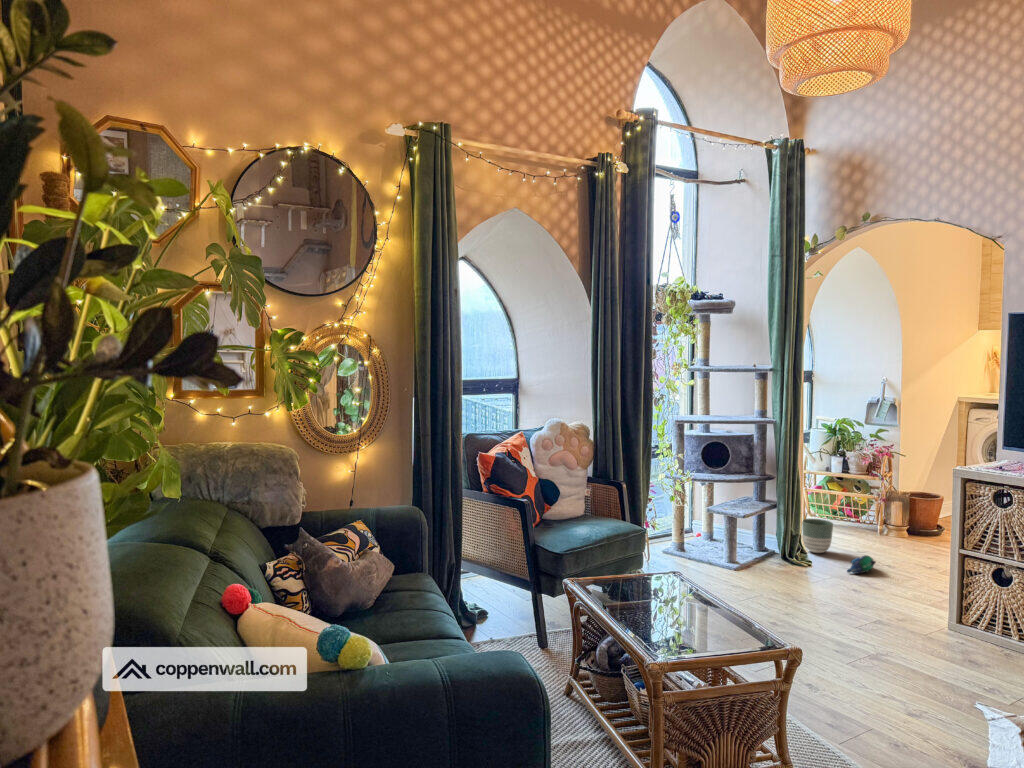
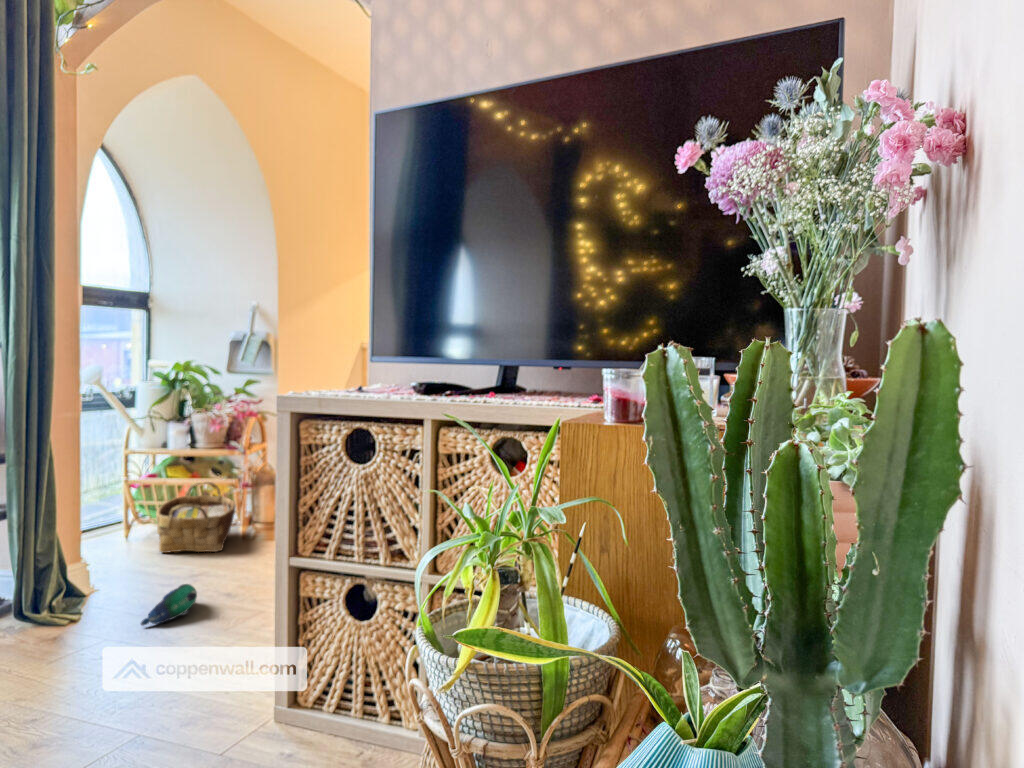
woven basket: none [829,495,878,541] -> present [156,481,236,553]
planter: present [802,519,833,553] -> none [79,530,138,593]

